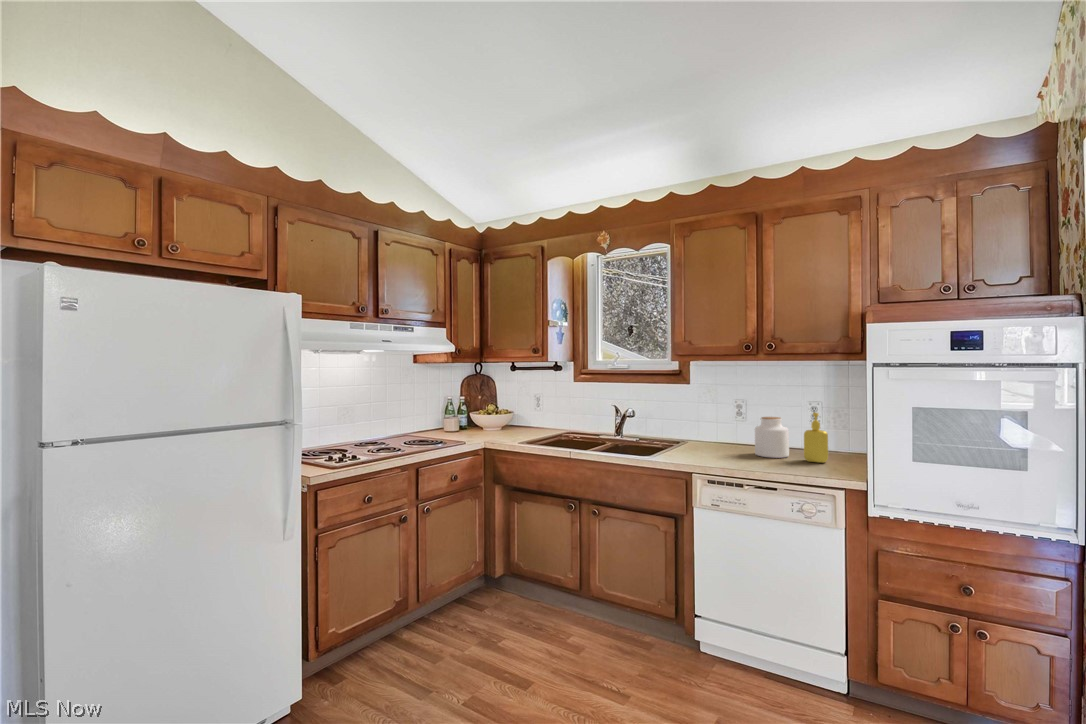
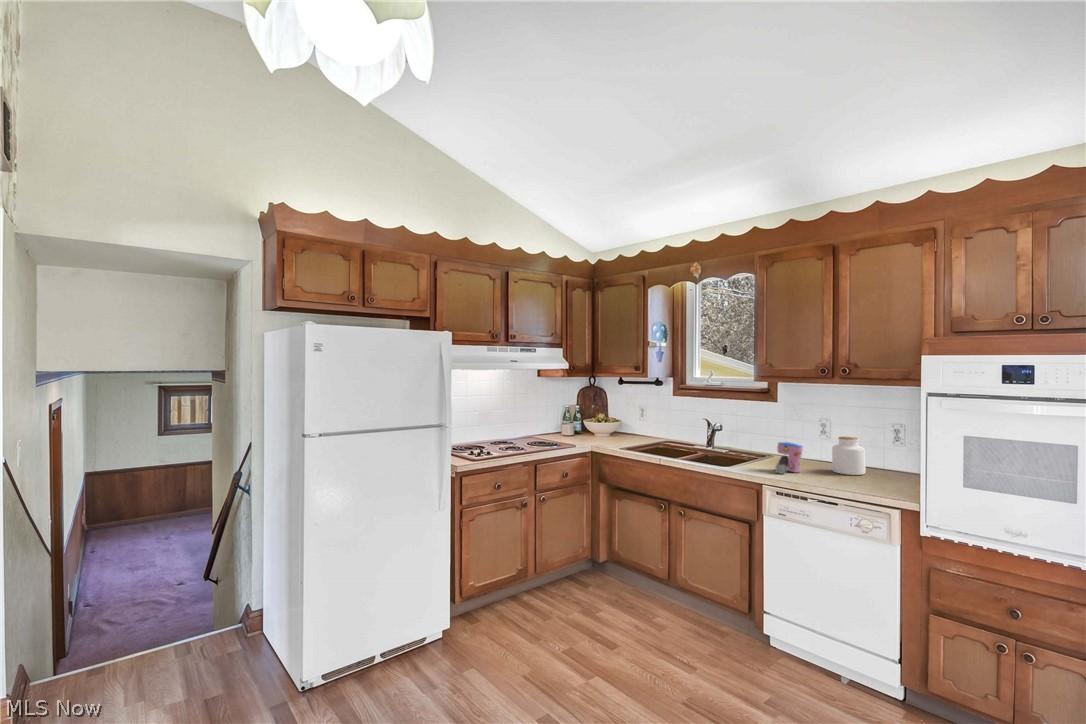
soap dispenser: present [804,413,828,463] -> none [876,435,901,482]
coffee maker: none [699,426,728,461] -> present [775,442,803,474]

